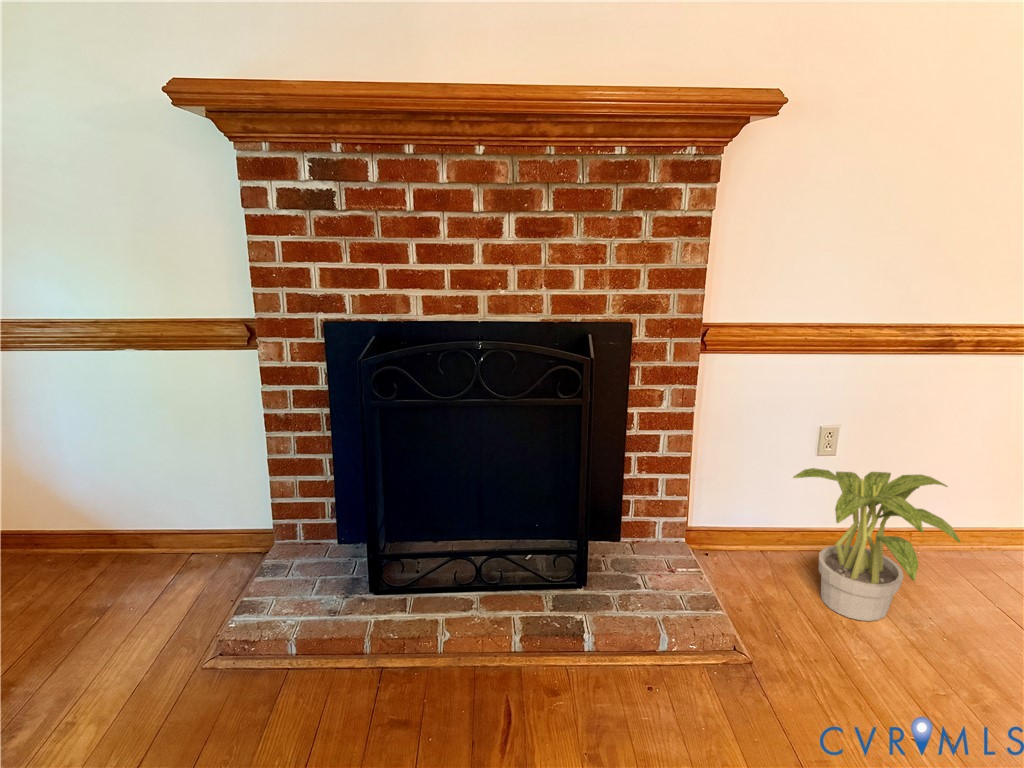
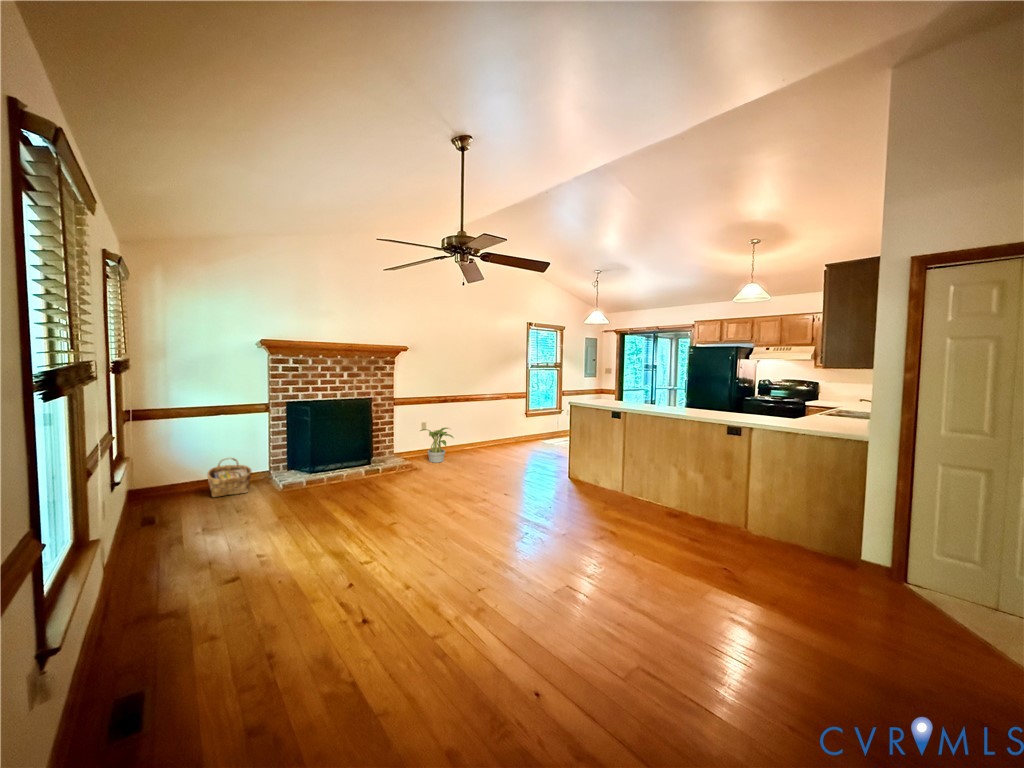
woven basket: none [51,483,207,623] -> present [207,458,251,497]

